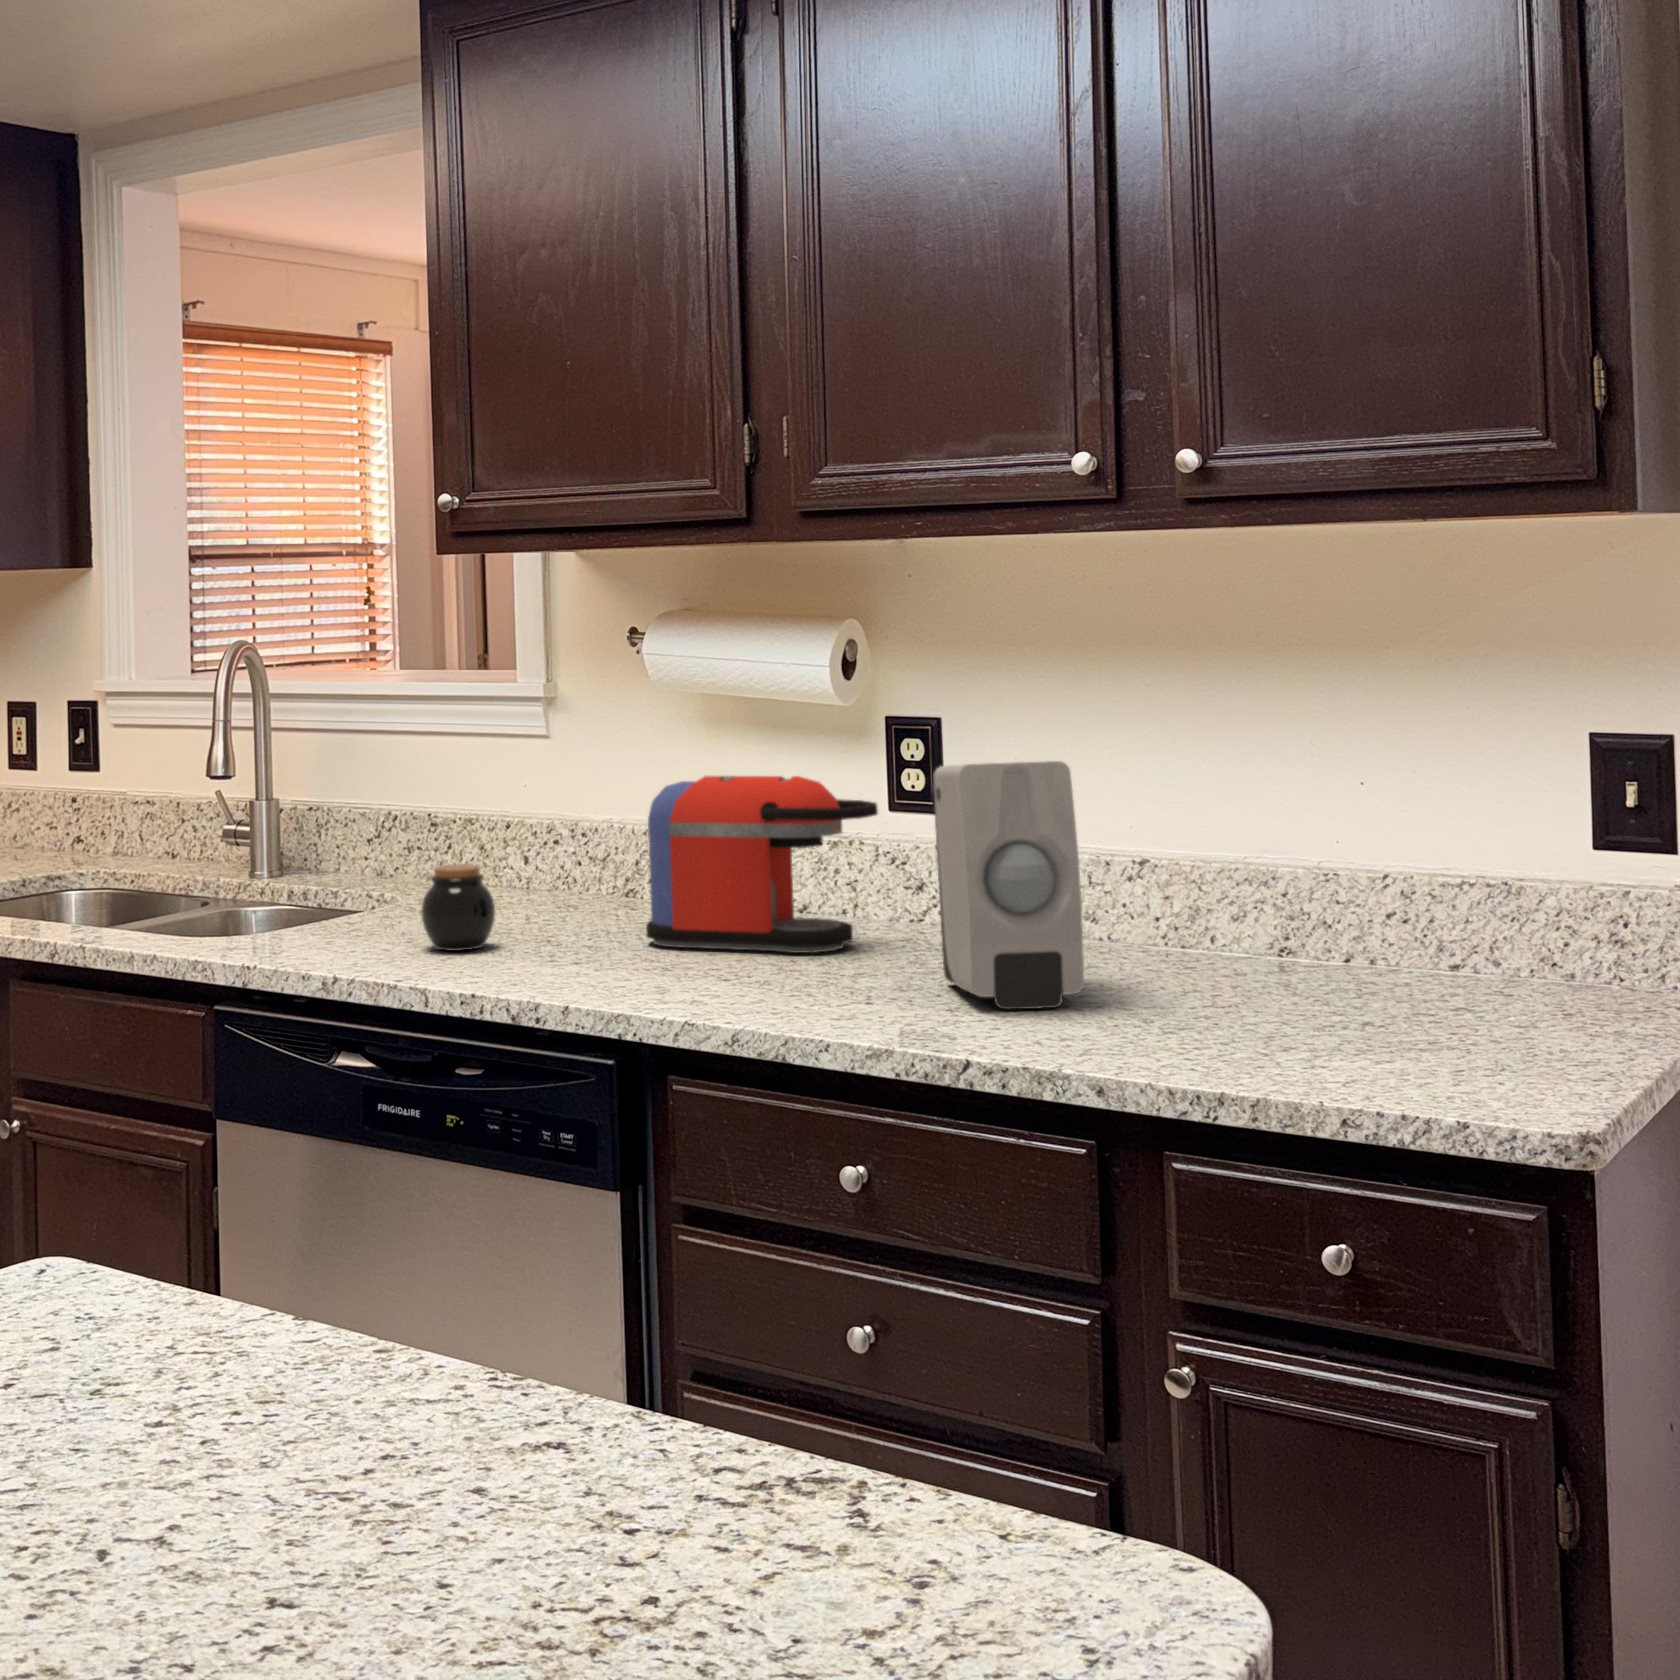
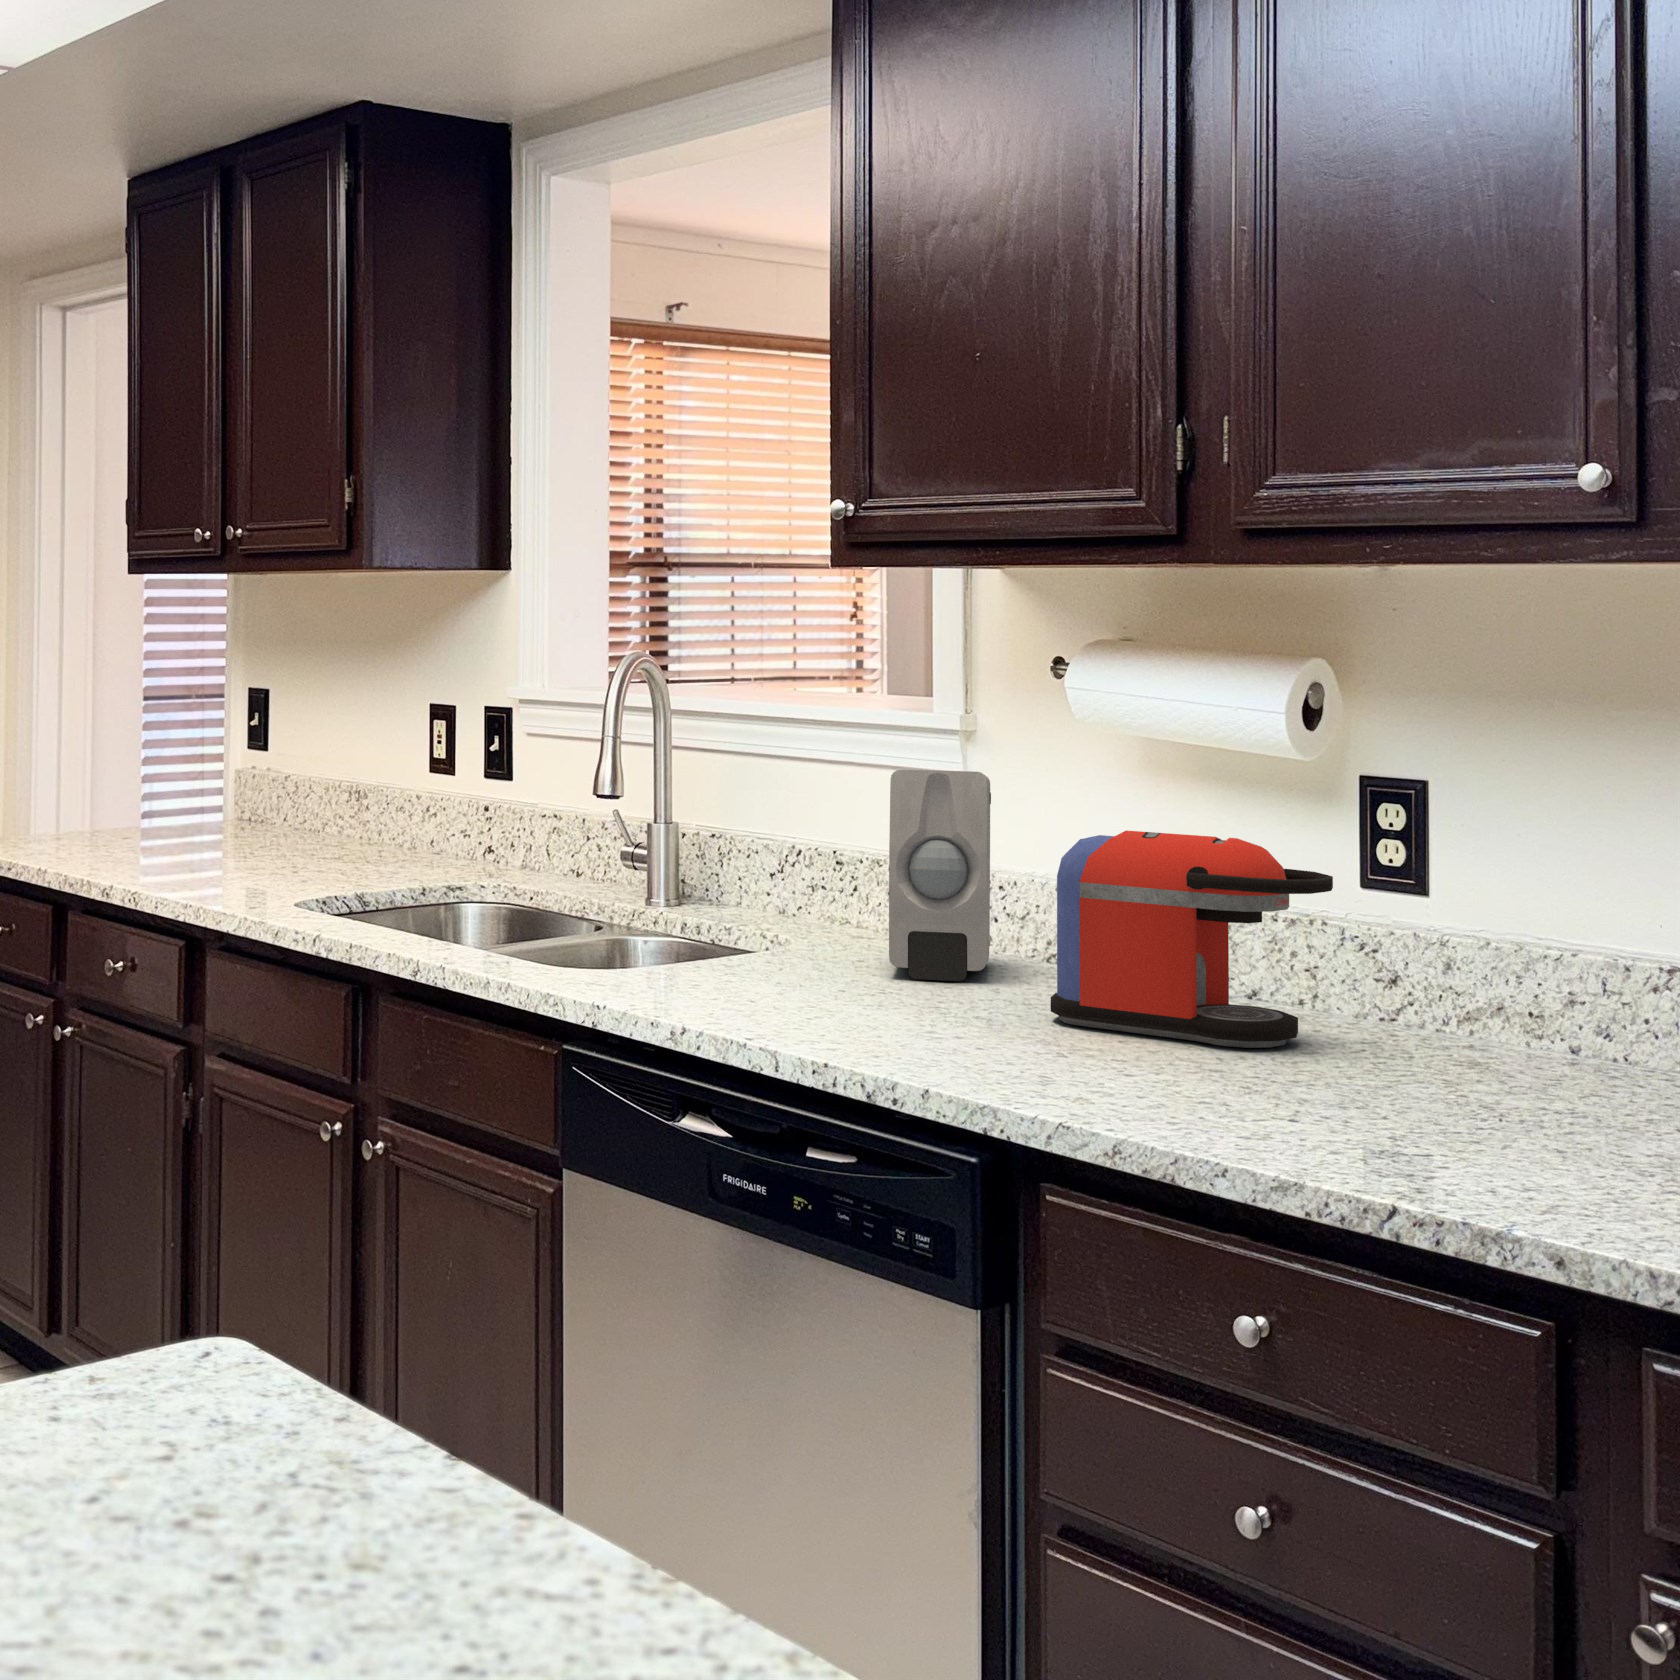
soap dispenser: present [933,761,1084,1009] -> present [889,770,991,981]
jar: present [421,864,495,951] -> none [795,911,878,1008]

